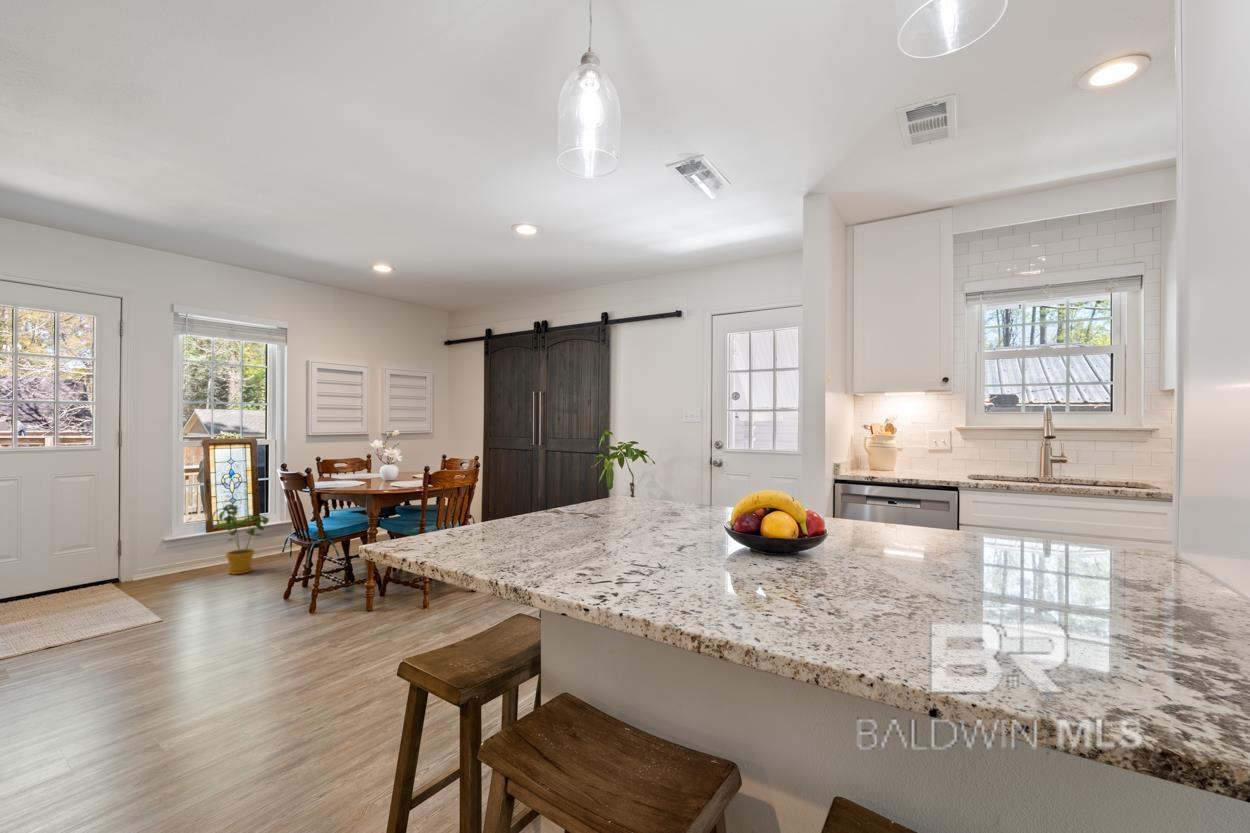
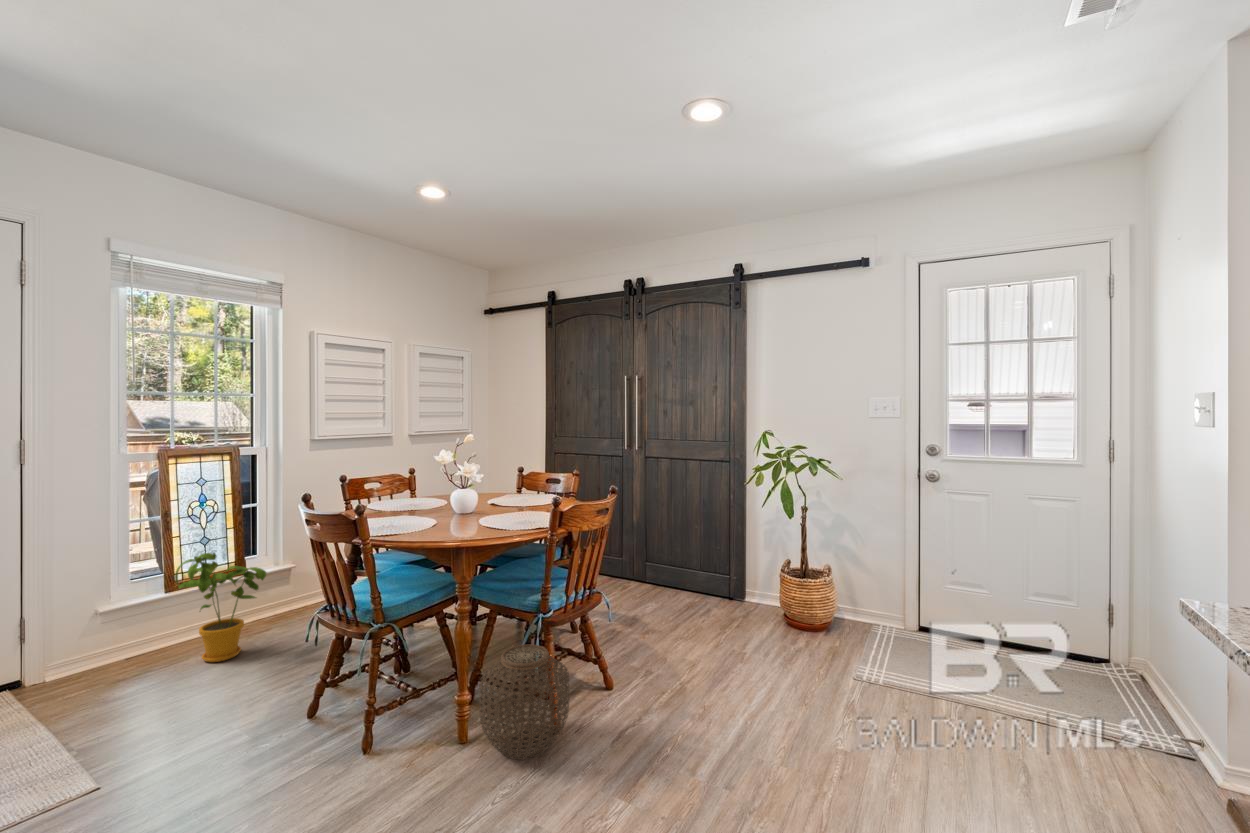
woven basket: none [376,555,433,617] -> present [479,645,569,759]

